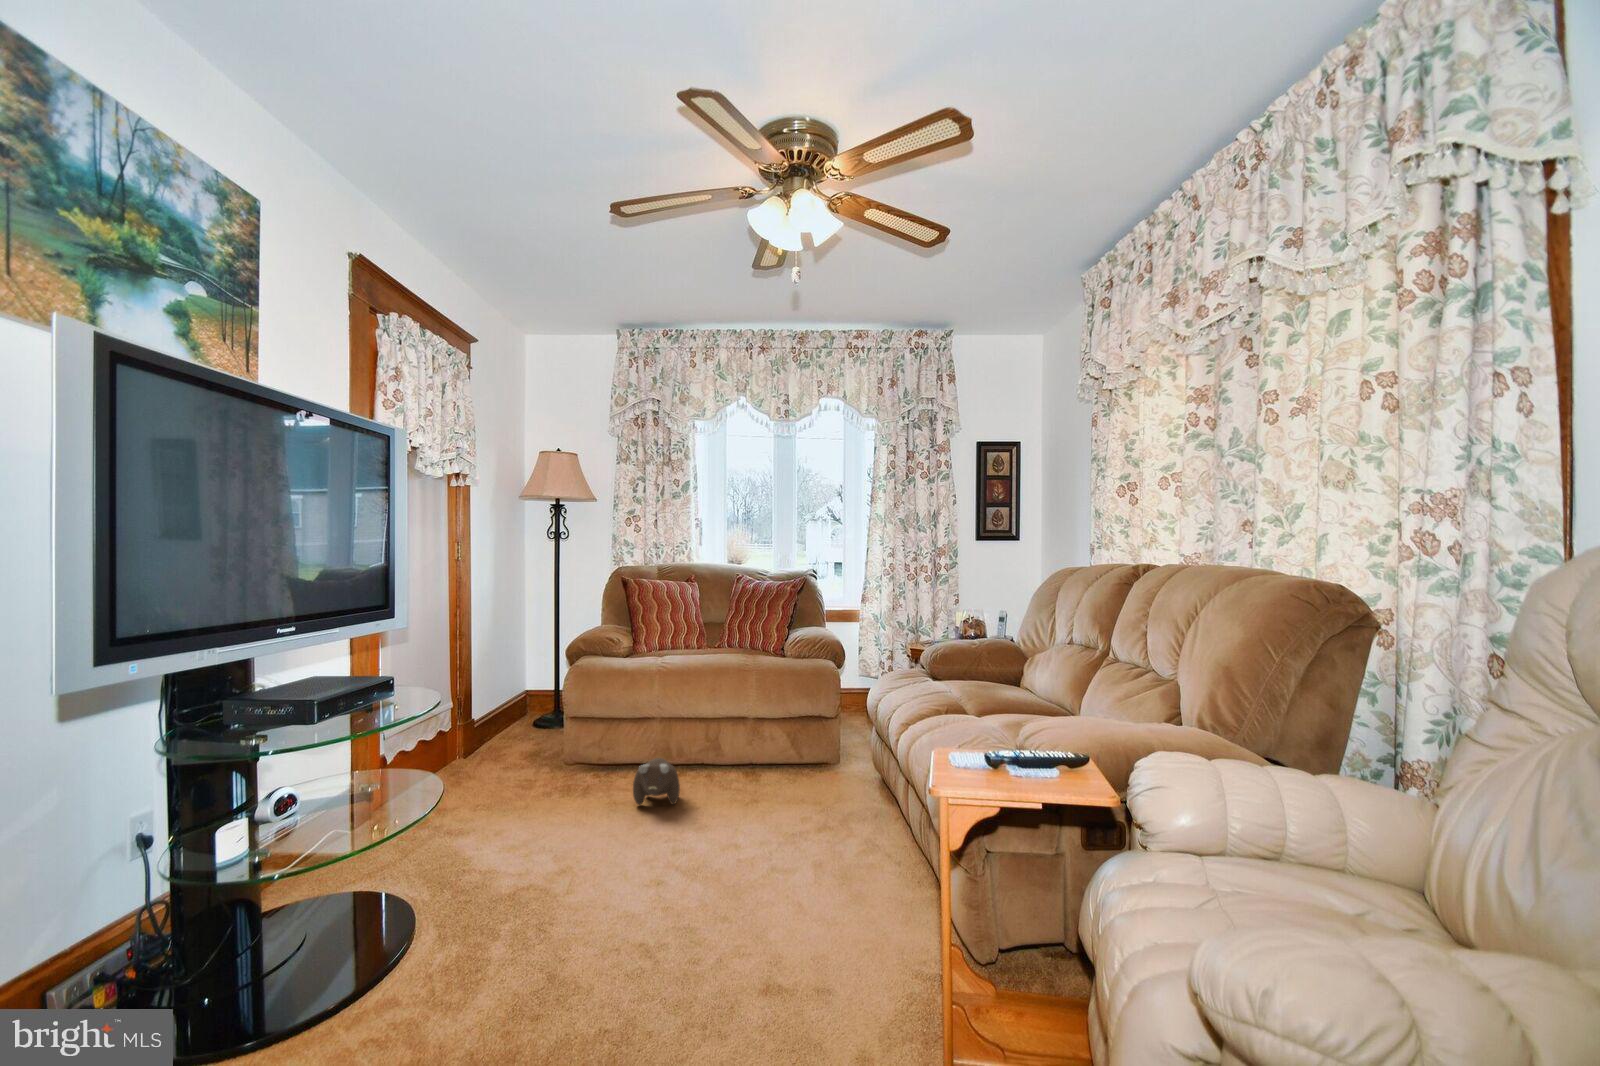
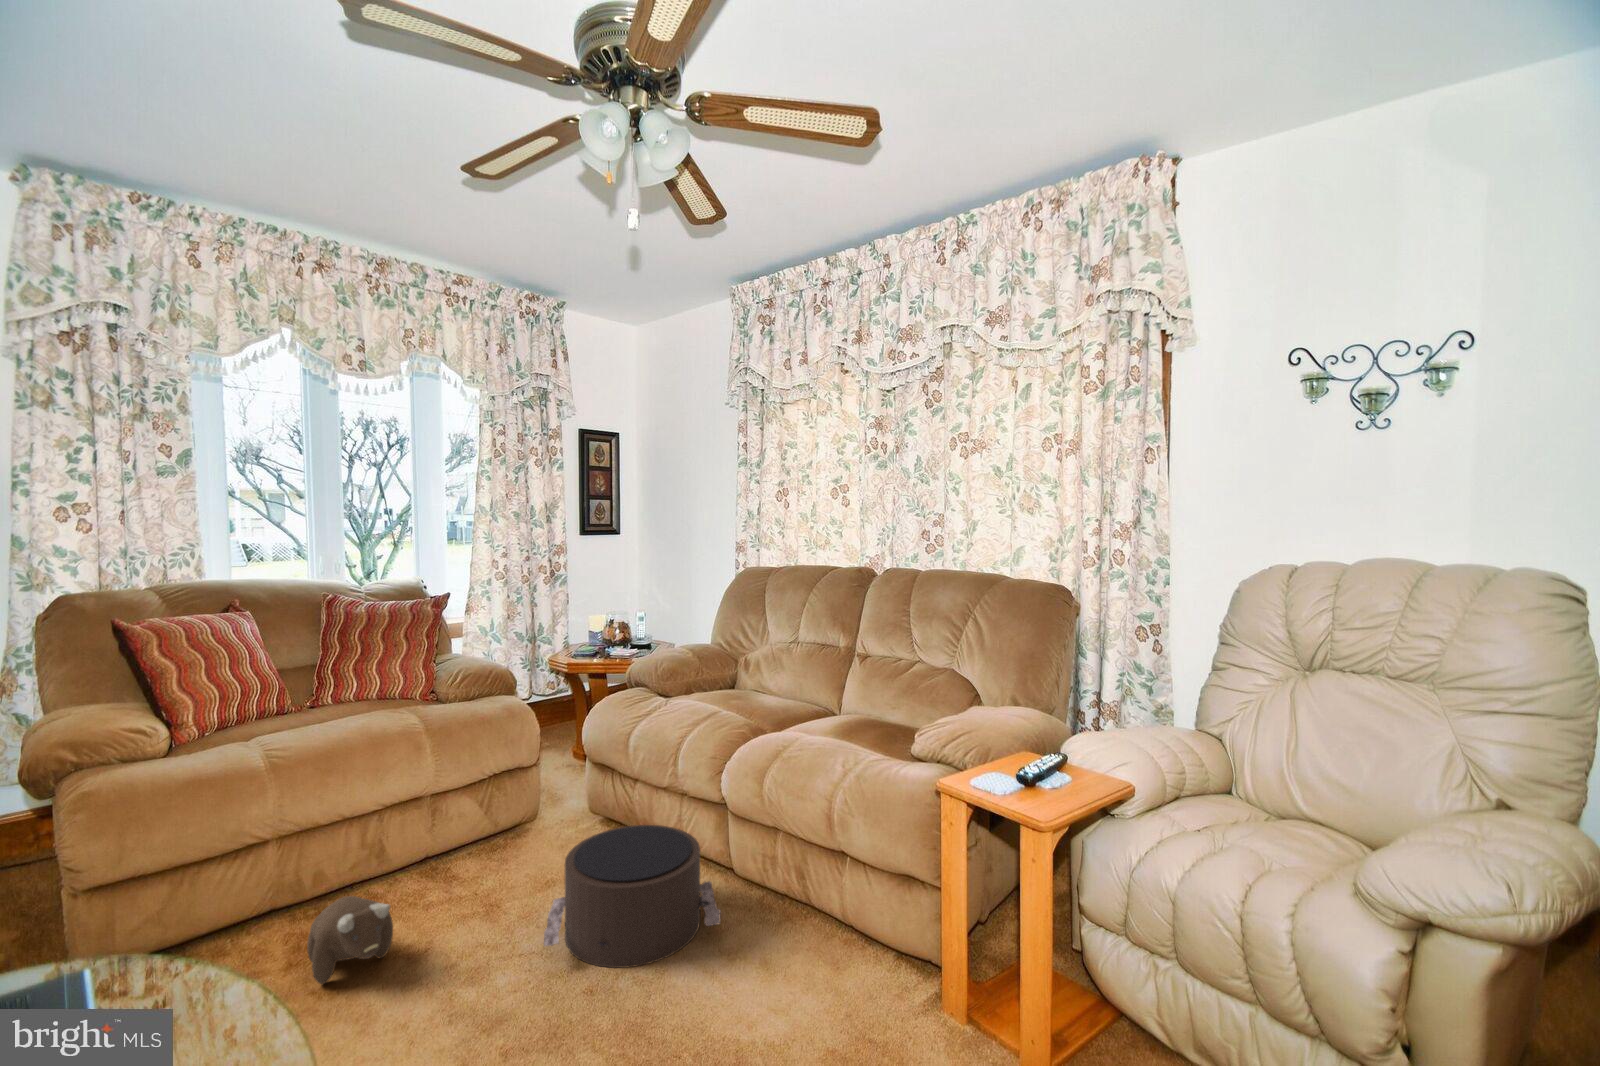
pouf: none [729,765,874,864] -> present [544,825,720,968]

